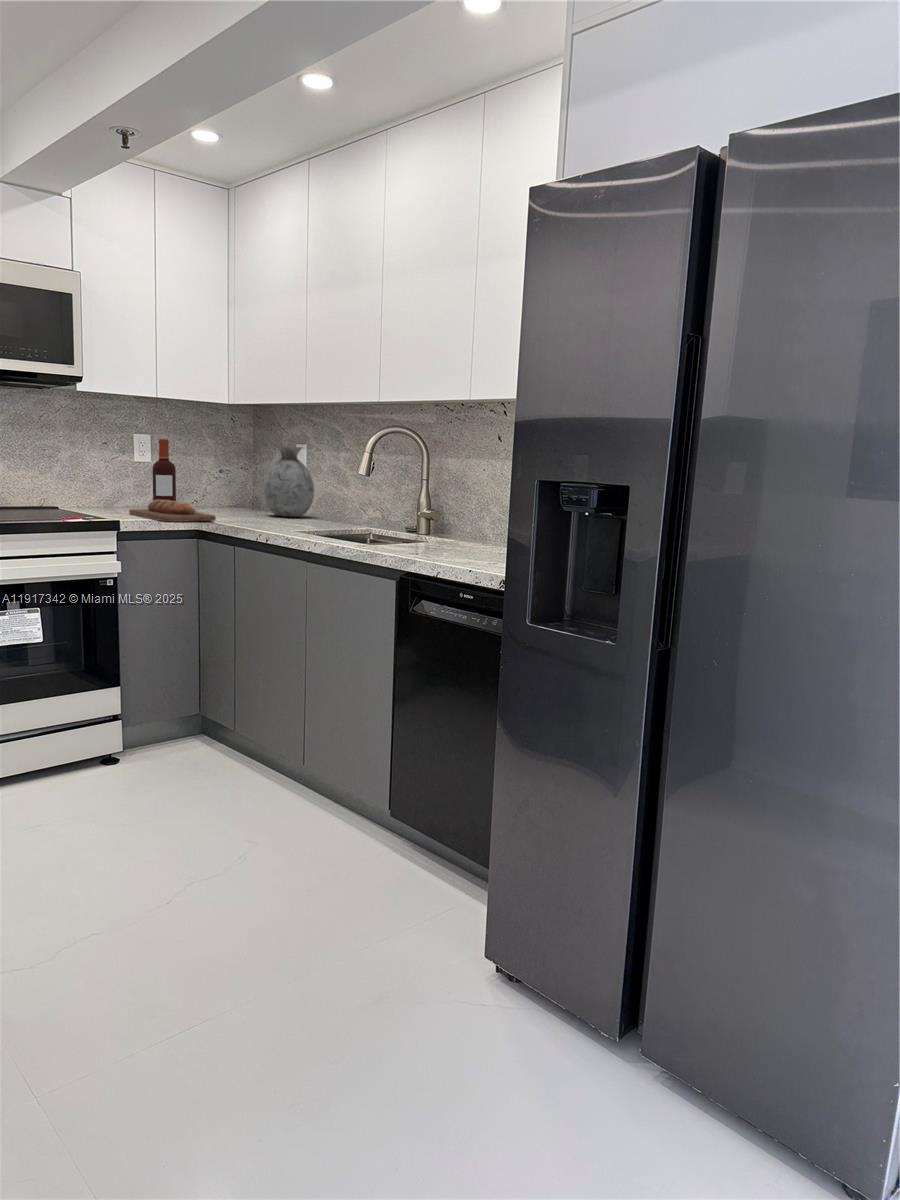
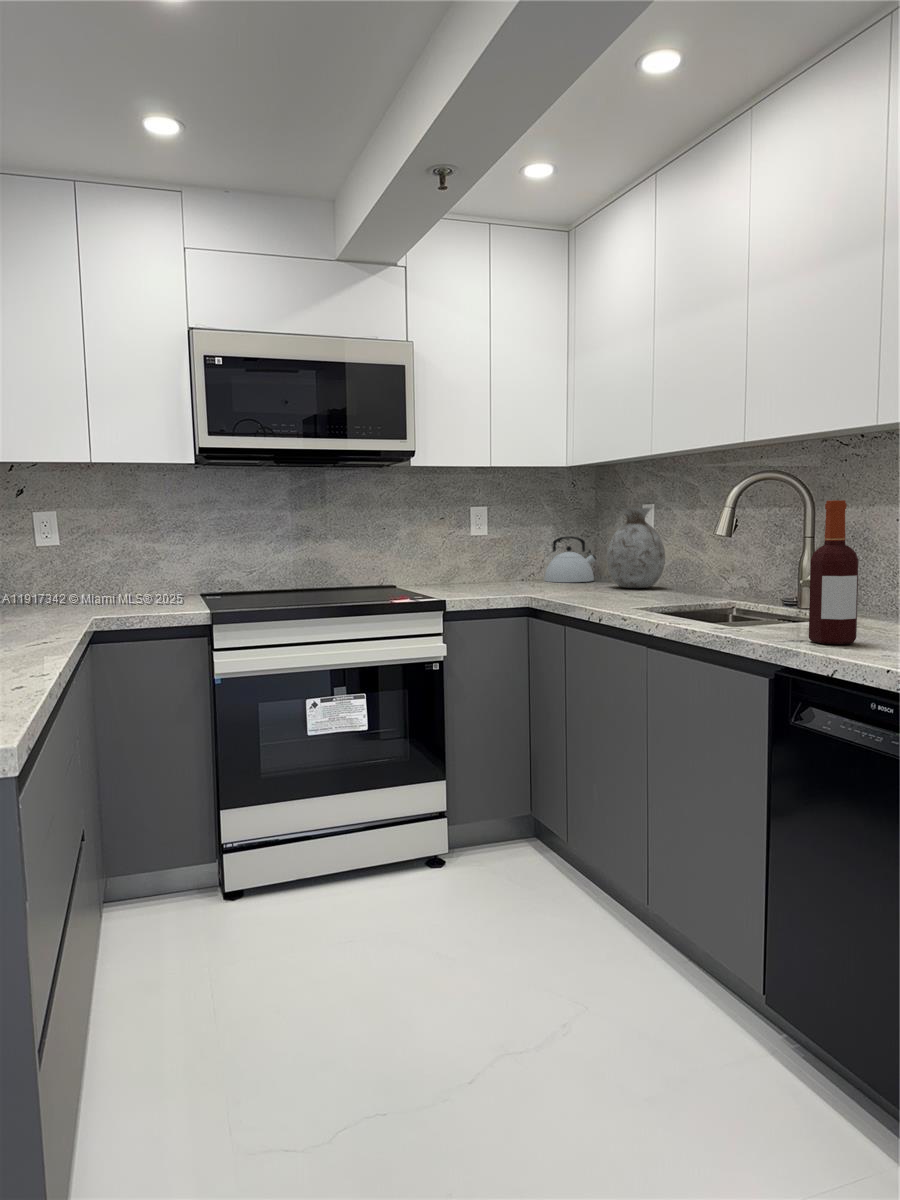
bottle: present [153,439,176,501] -> present [809,500,859,645]
kettle: none [203,468,252,510] -> present [545,536,596,582]
bread loaf: present [129,500,216,522] -> none [461,574,549,599]

